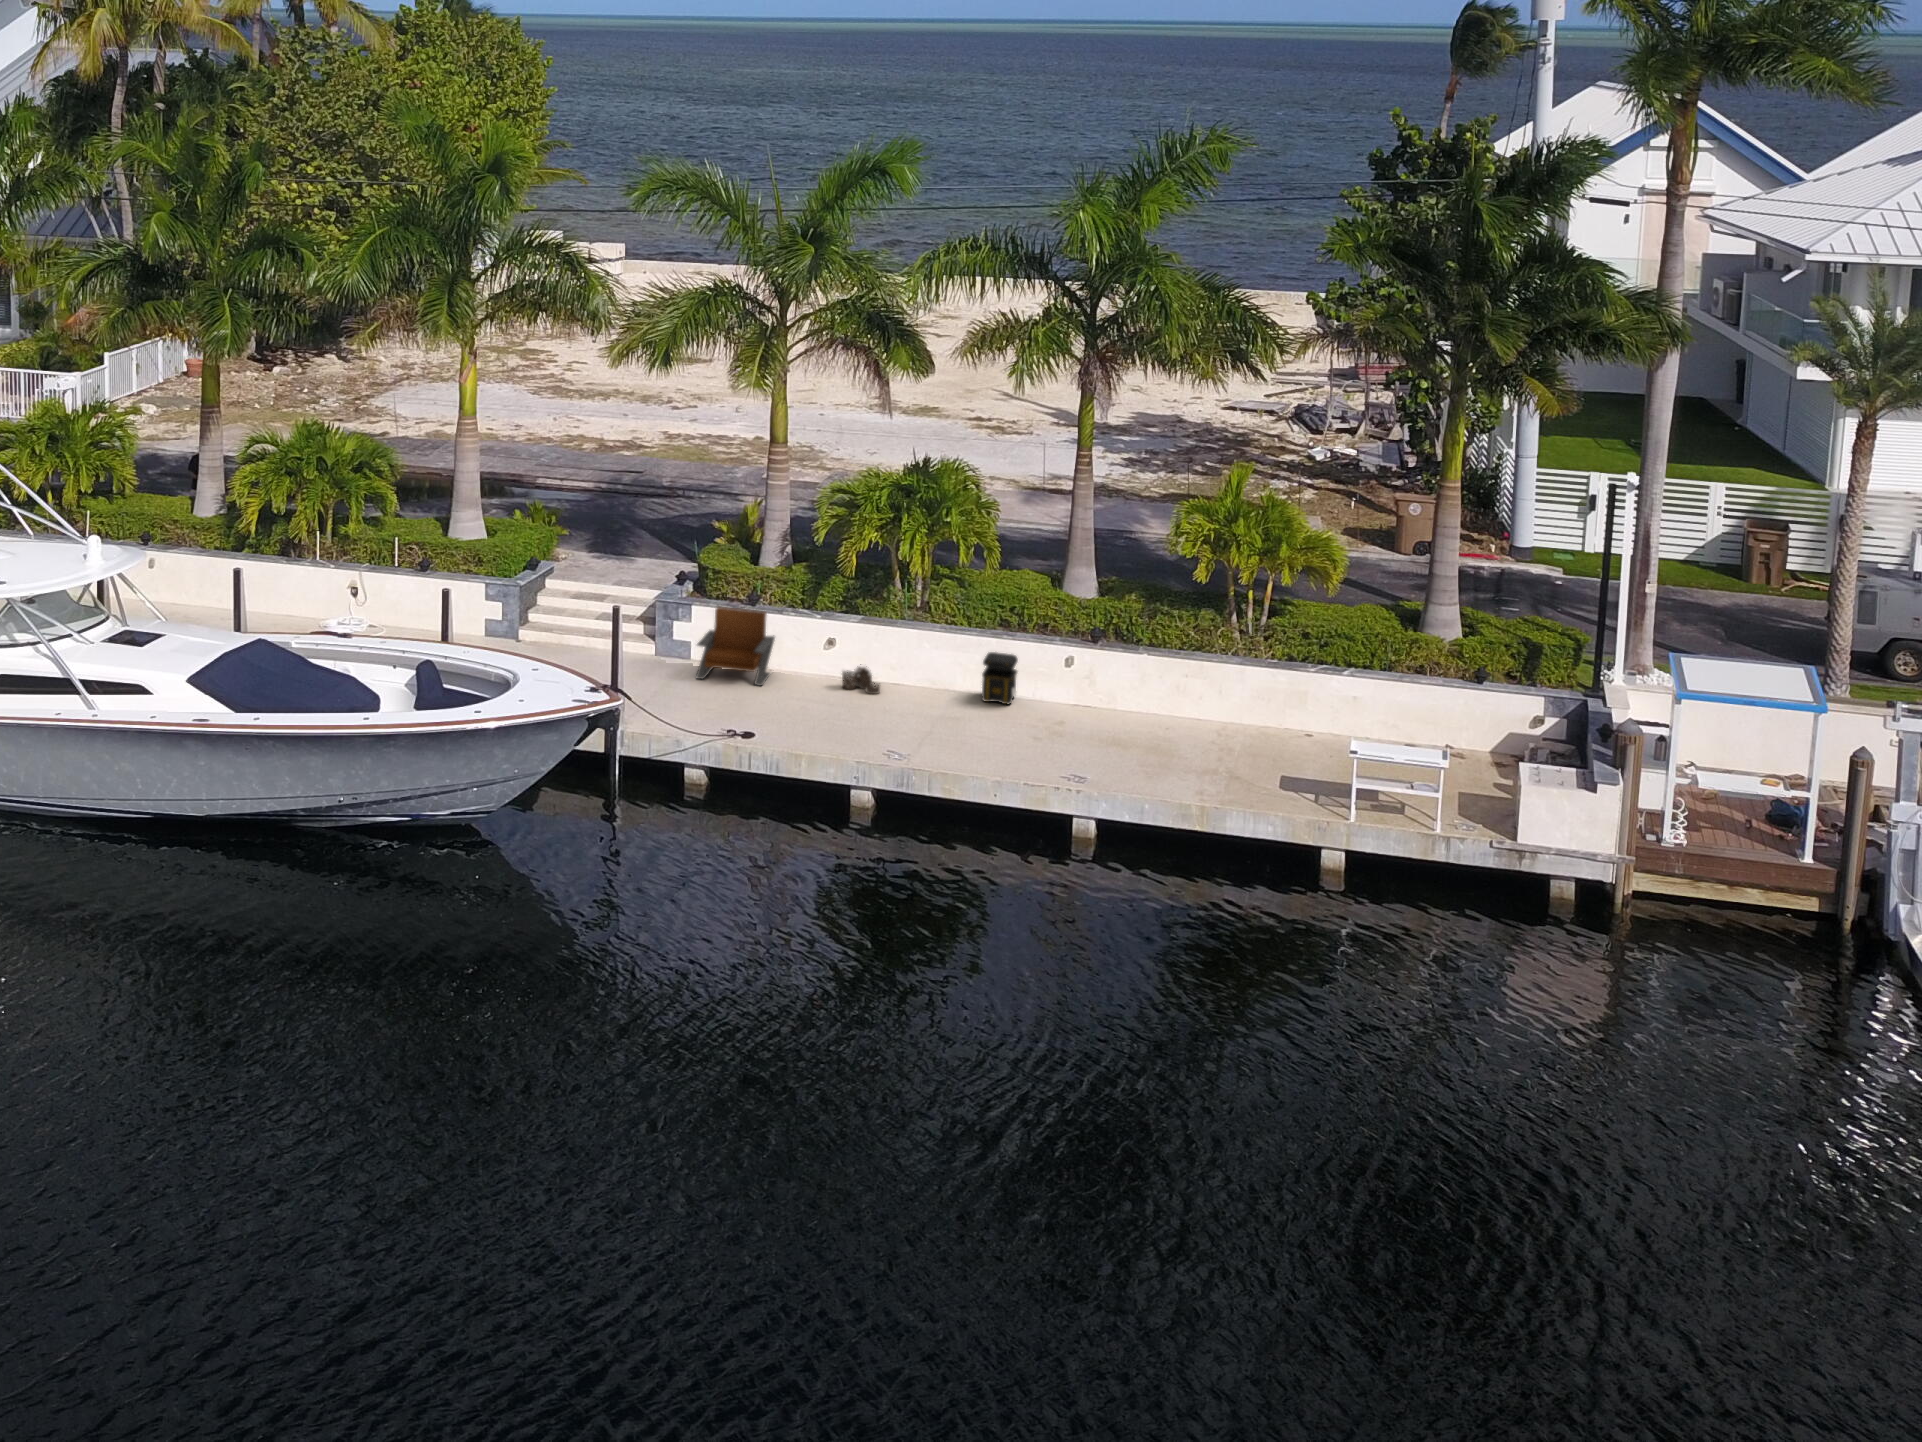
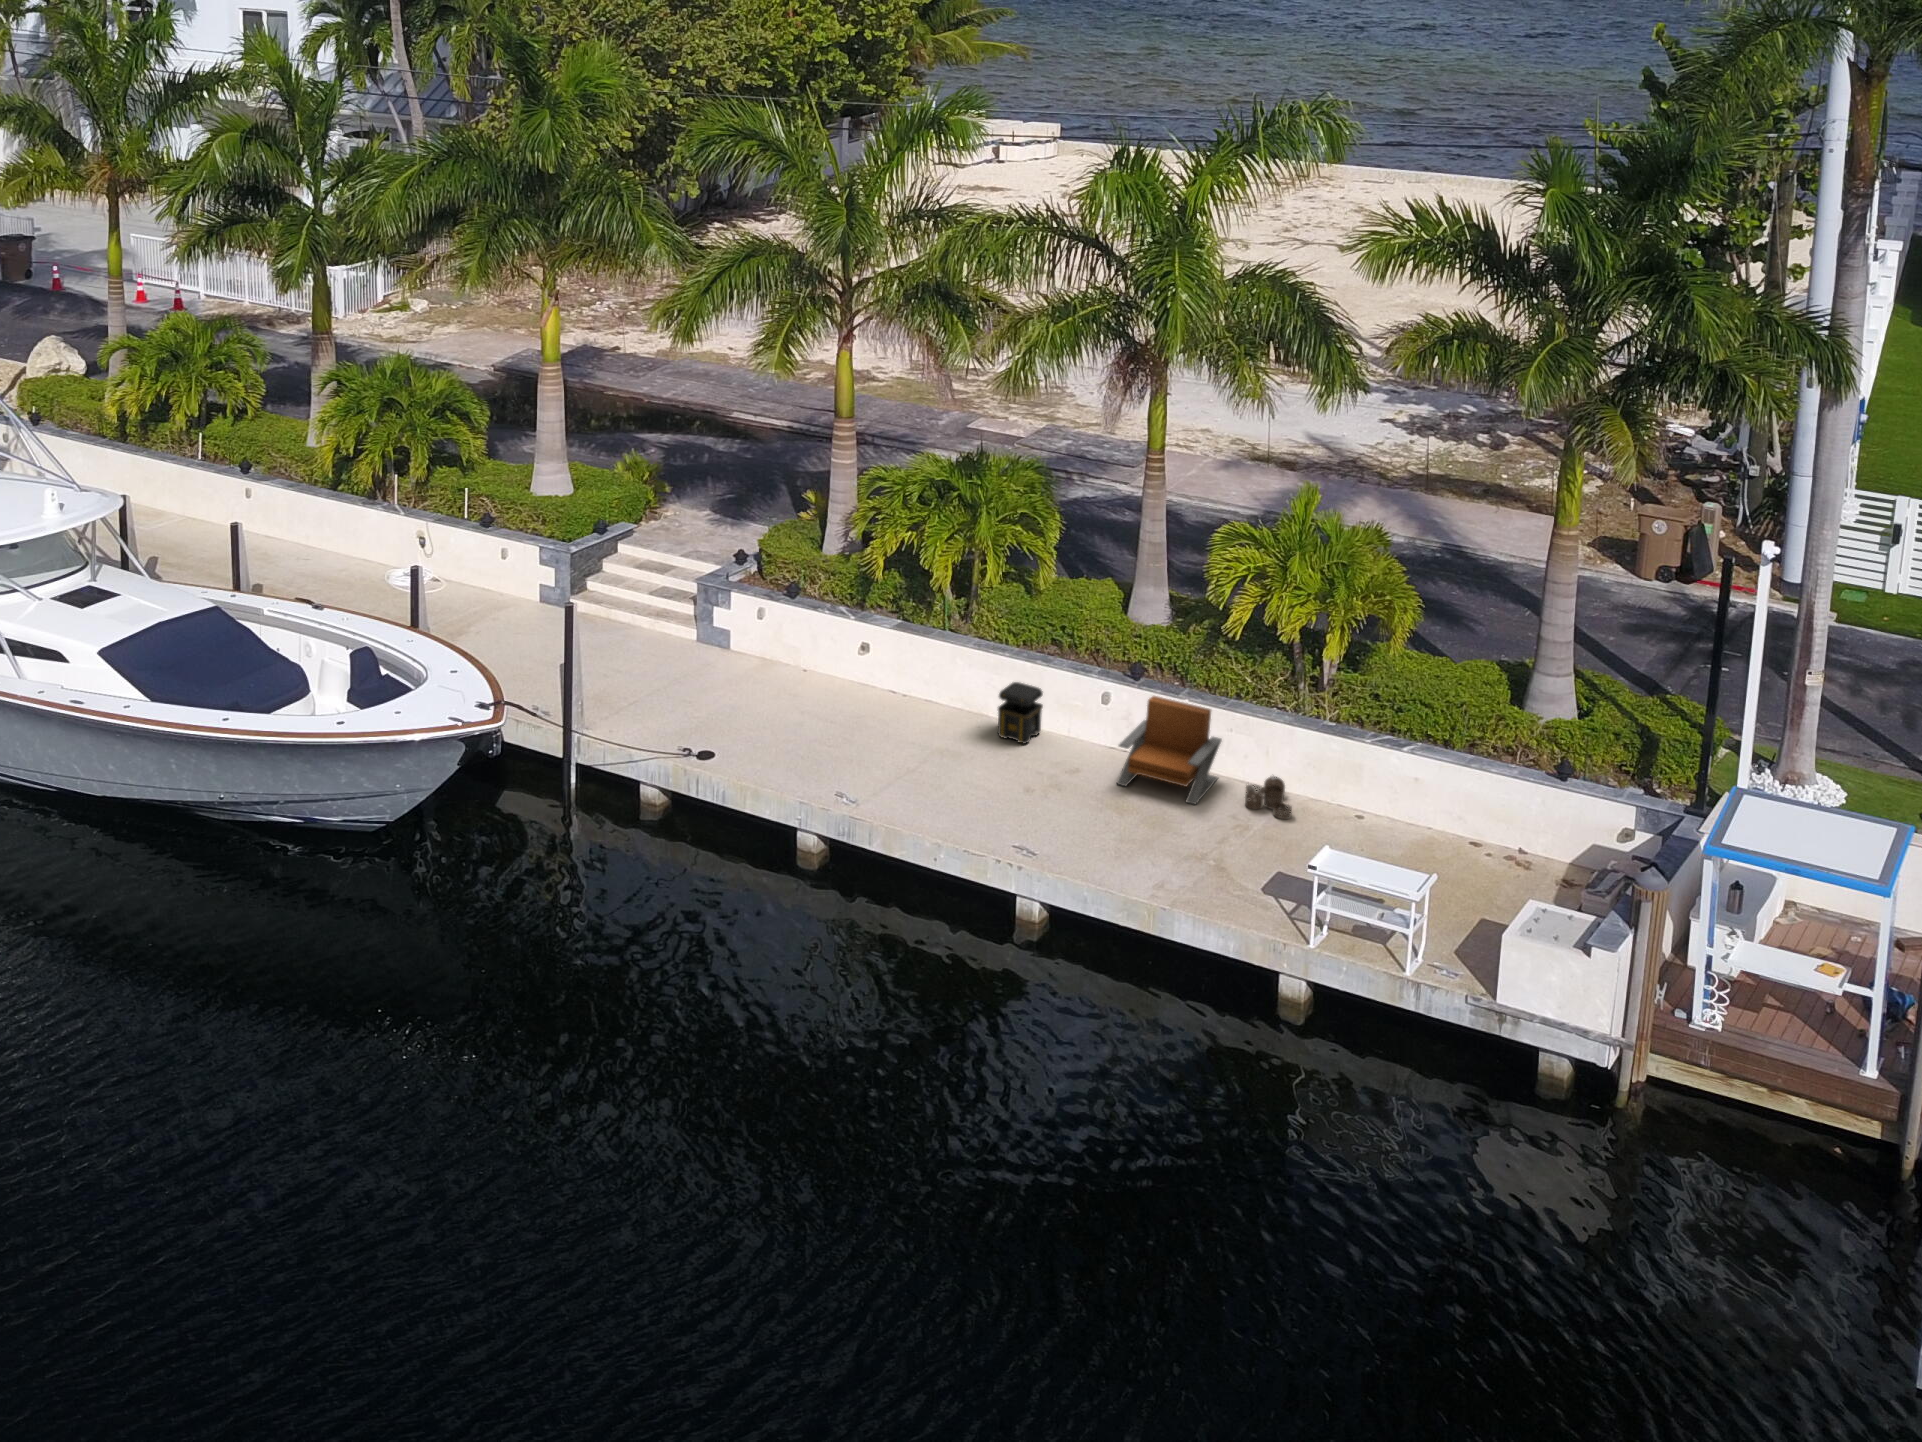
lounge chair: present [696,607,775,686] -> present [1117,696,1221,804]
woven basket: present [842,664,880,694] -> present [1245,776,1292,819]

